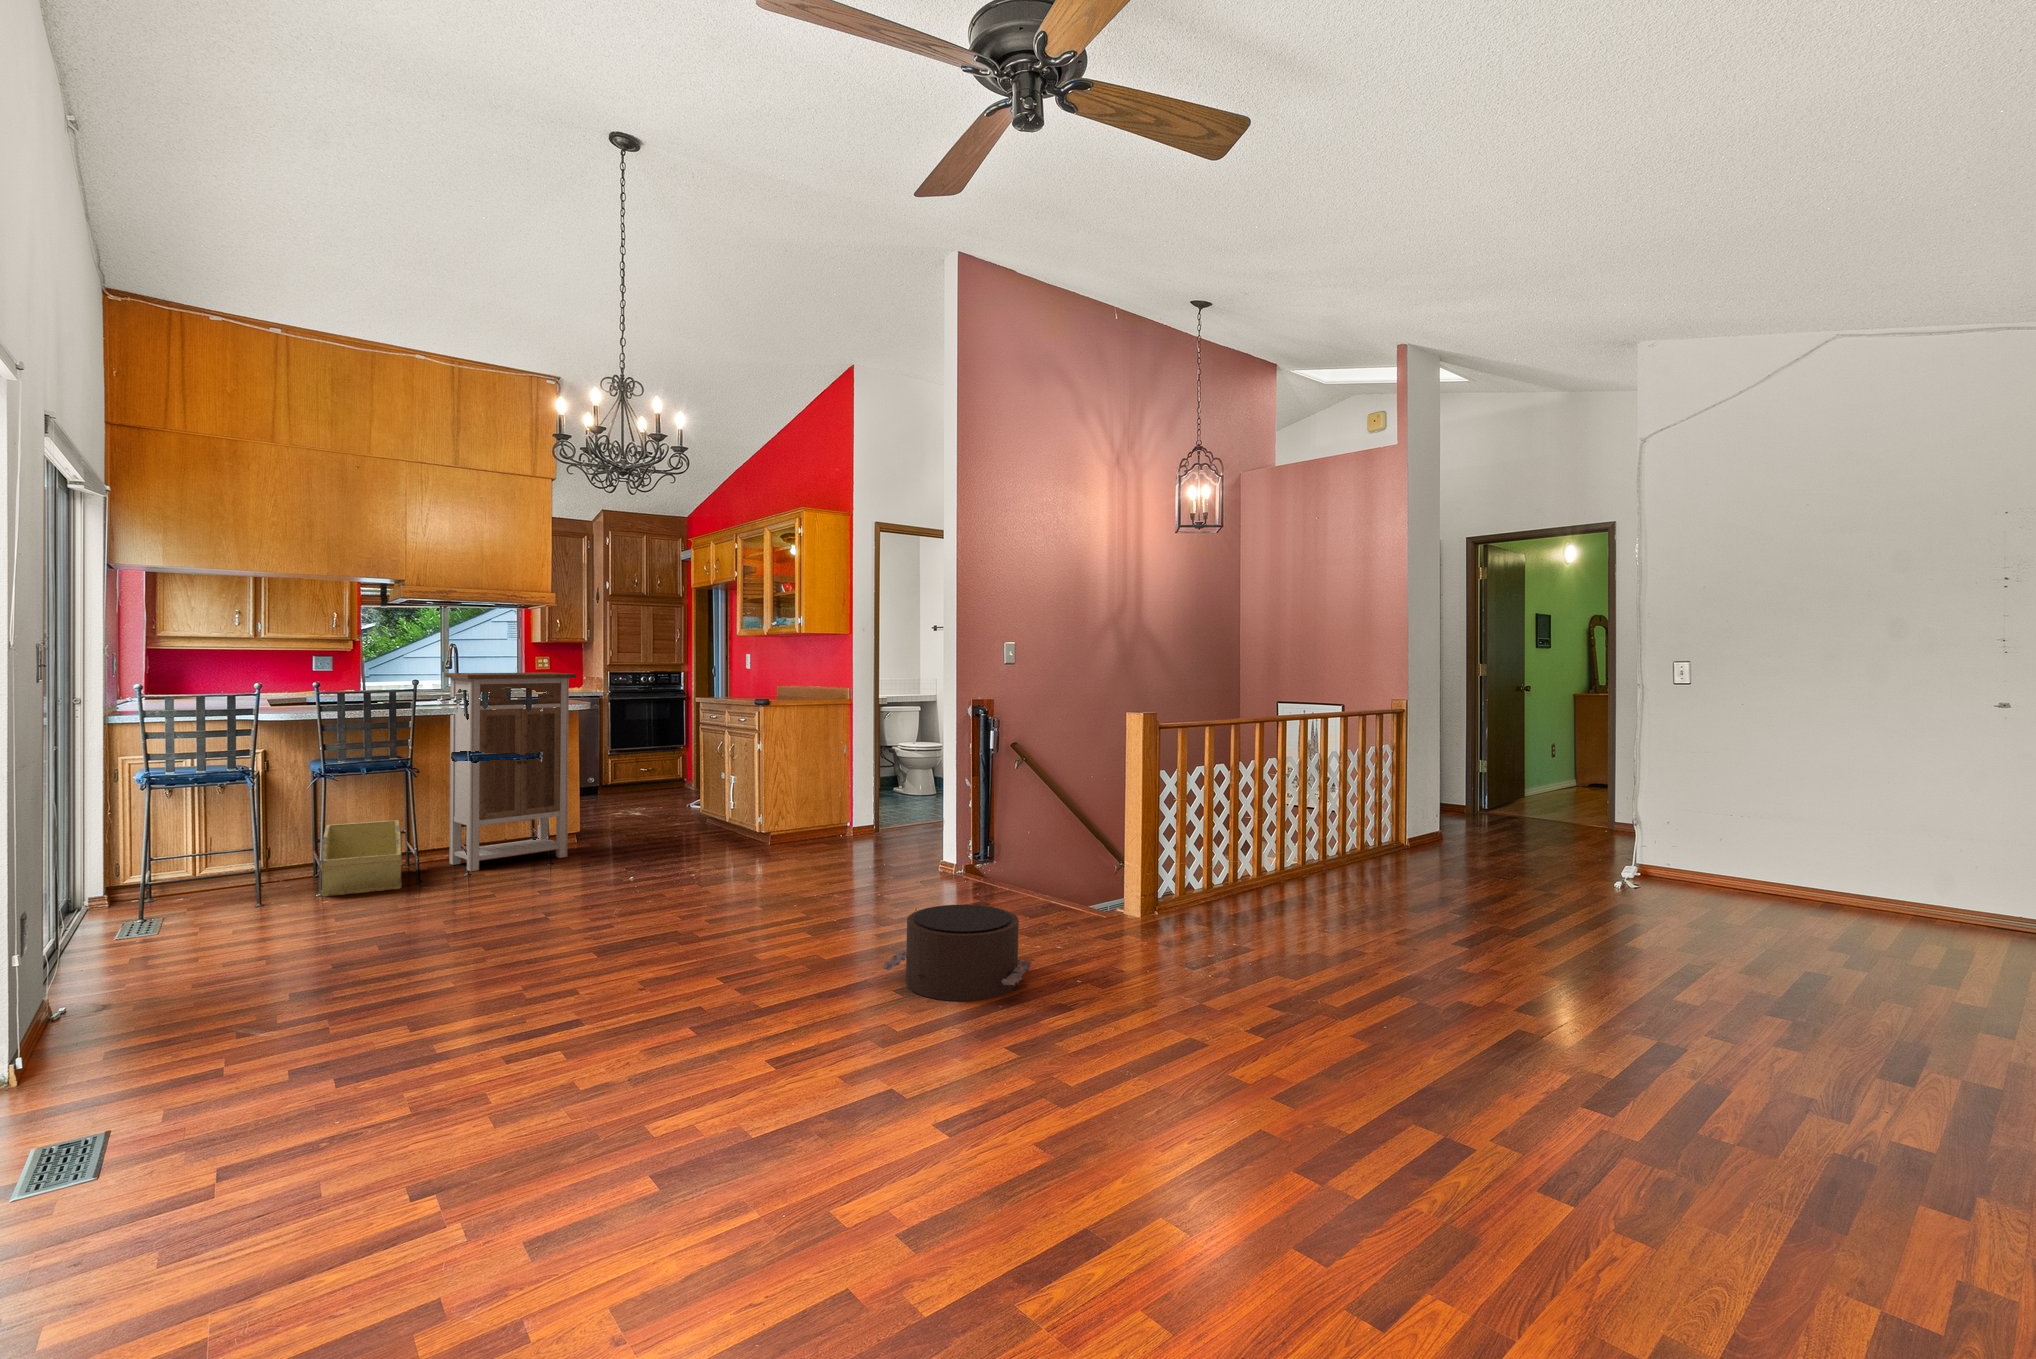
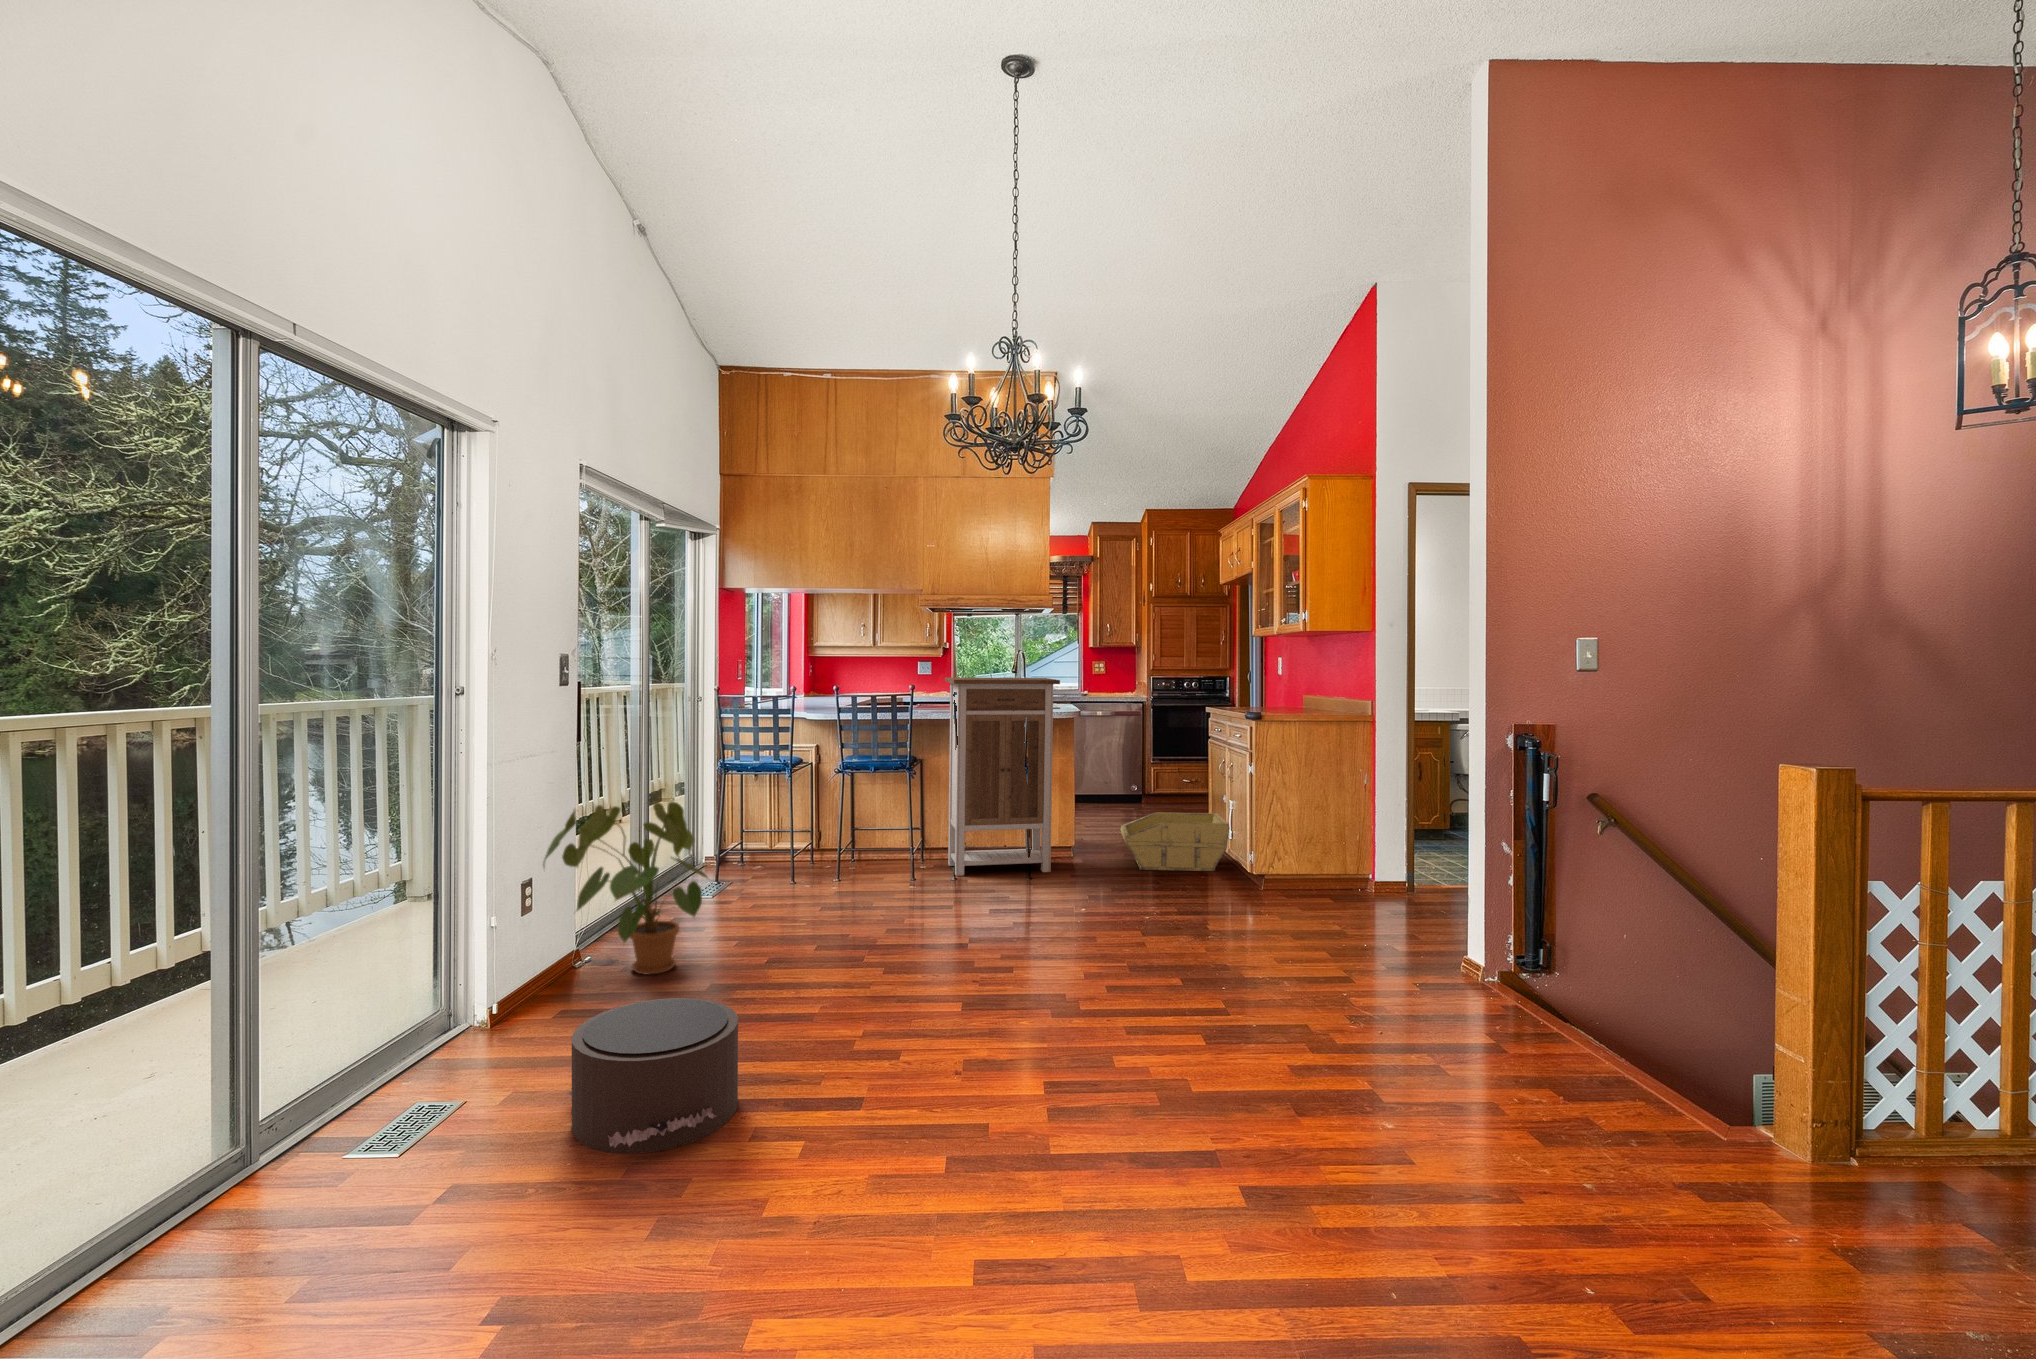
house plant: none [58,808,292,996] -> present [543,802,708,975]
storage bin: present [320,820,402,897] -> present [1120,813,1229,871]
pouf: present [882,905,1032,1001] -> present [568,998,738,1154]

